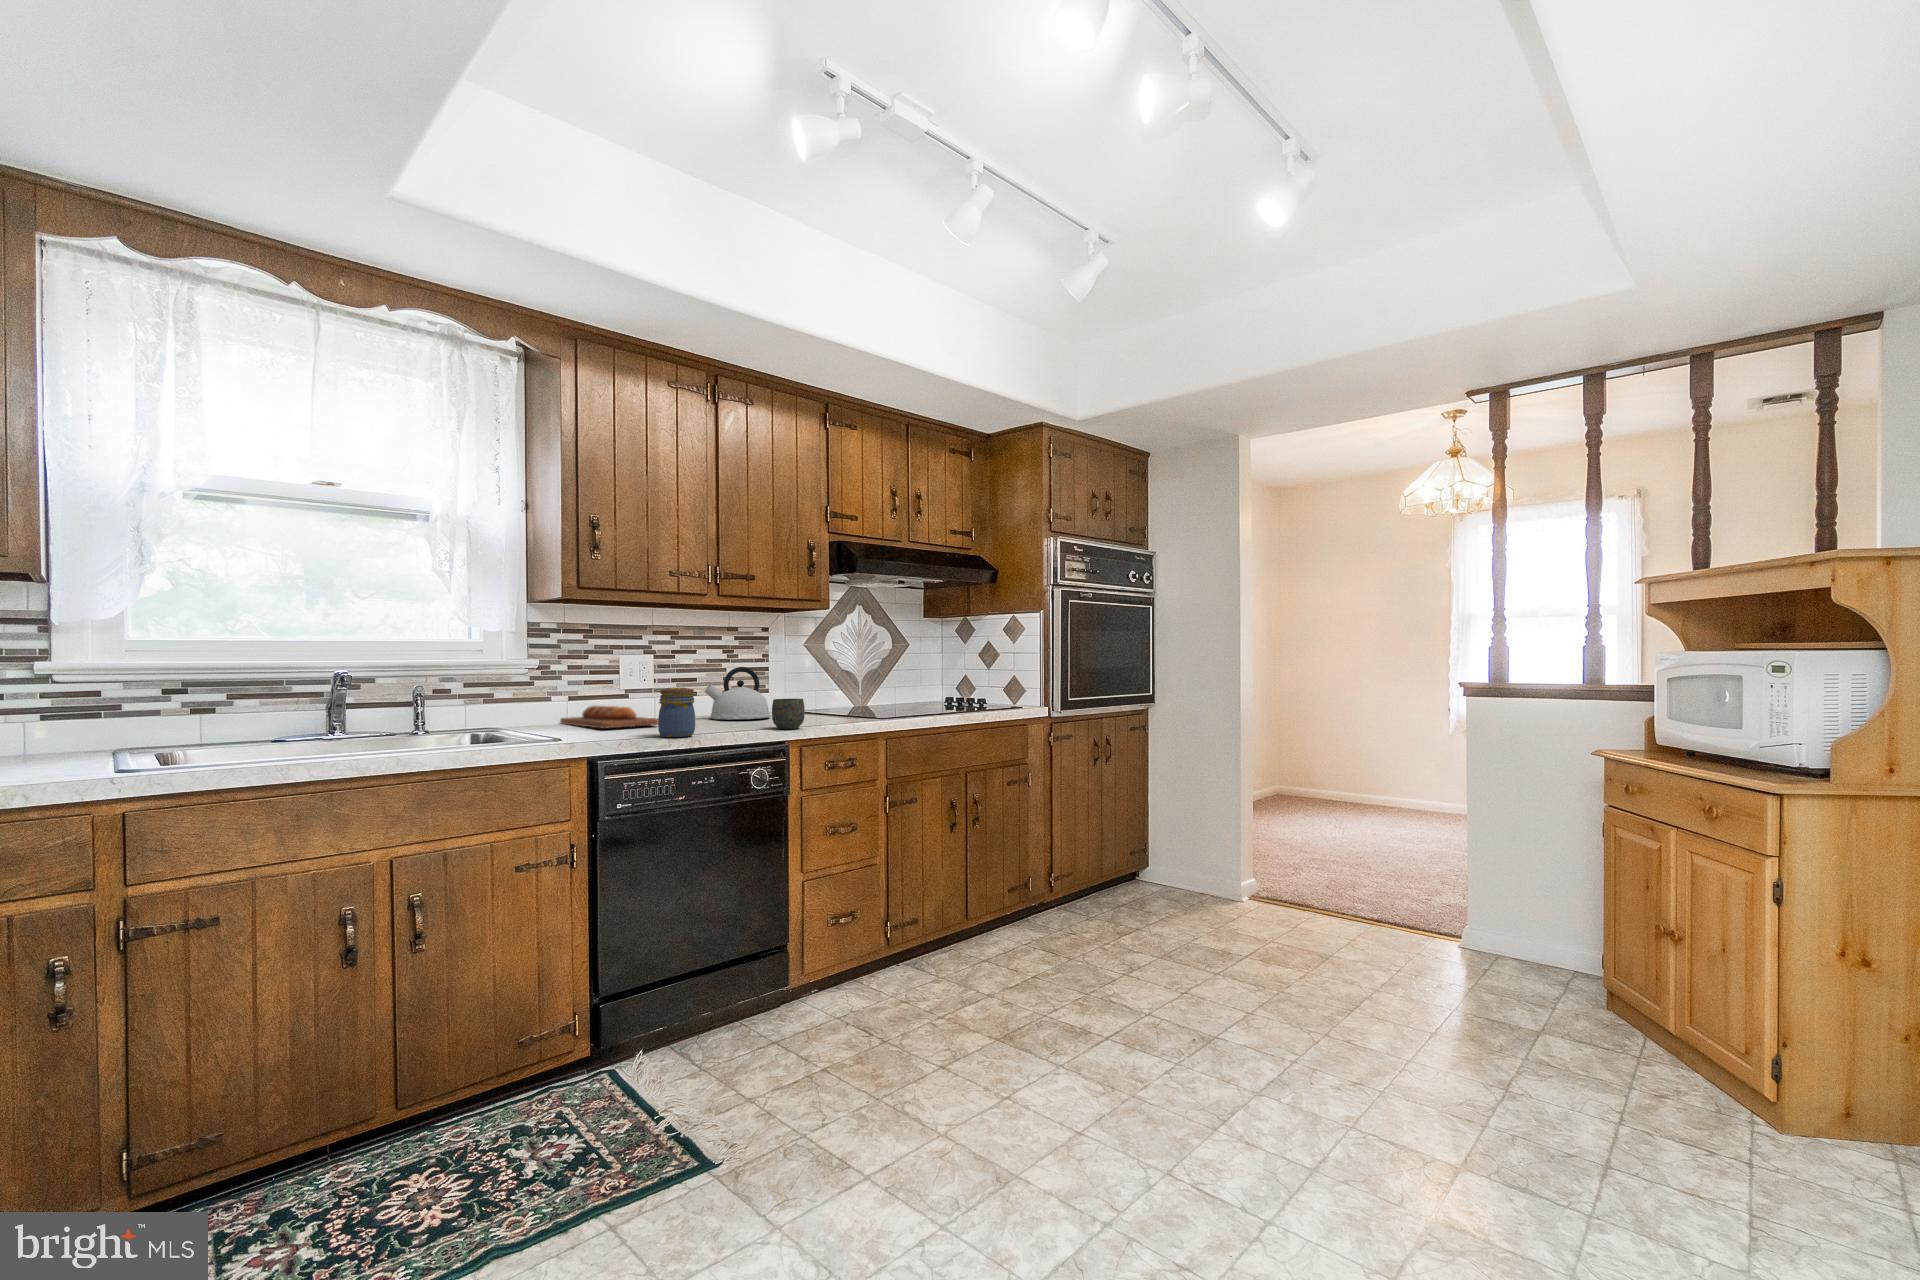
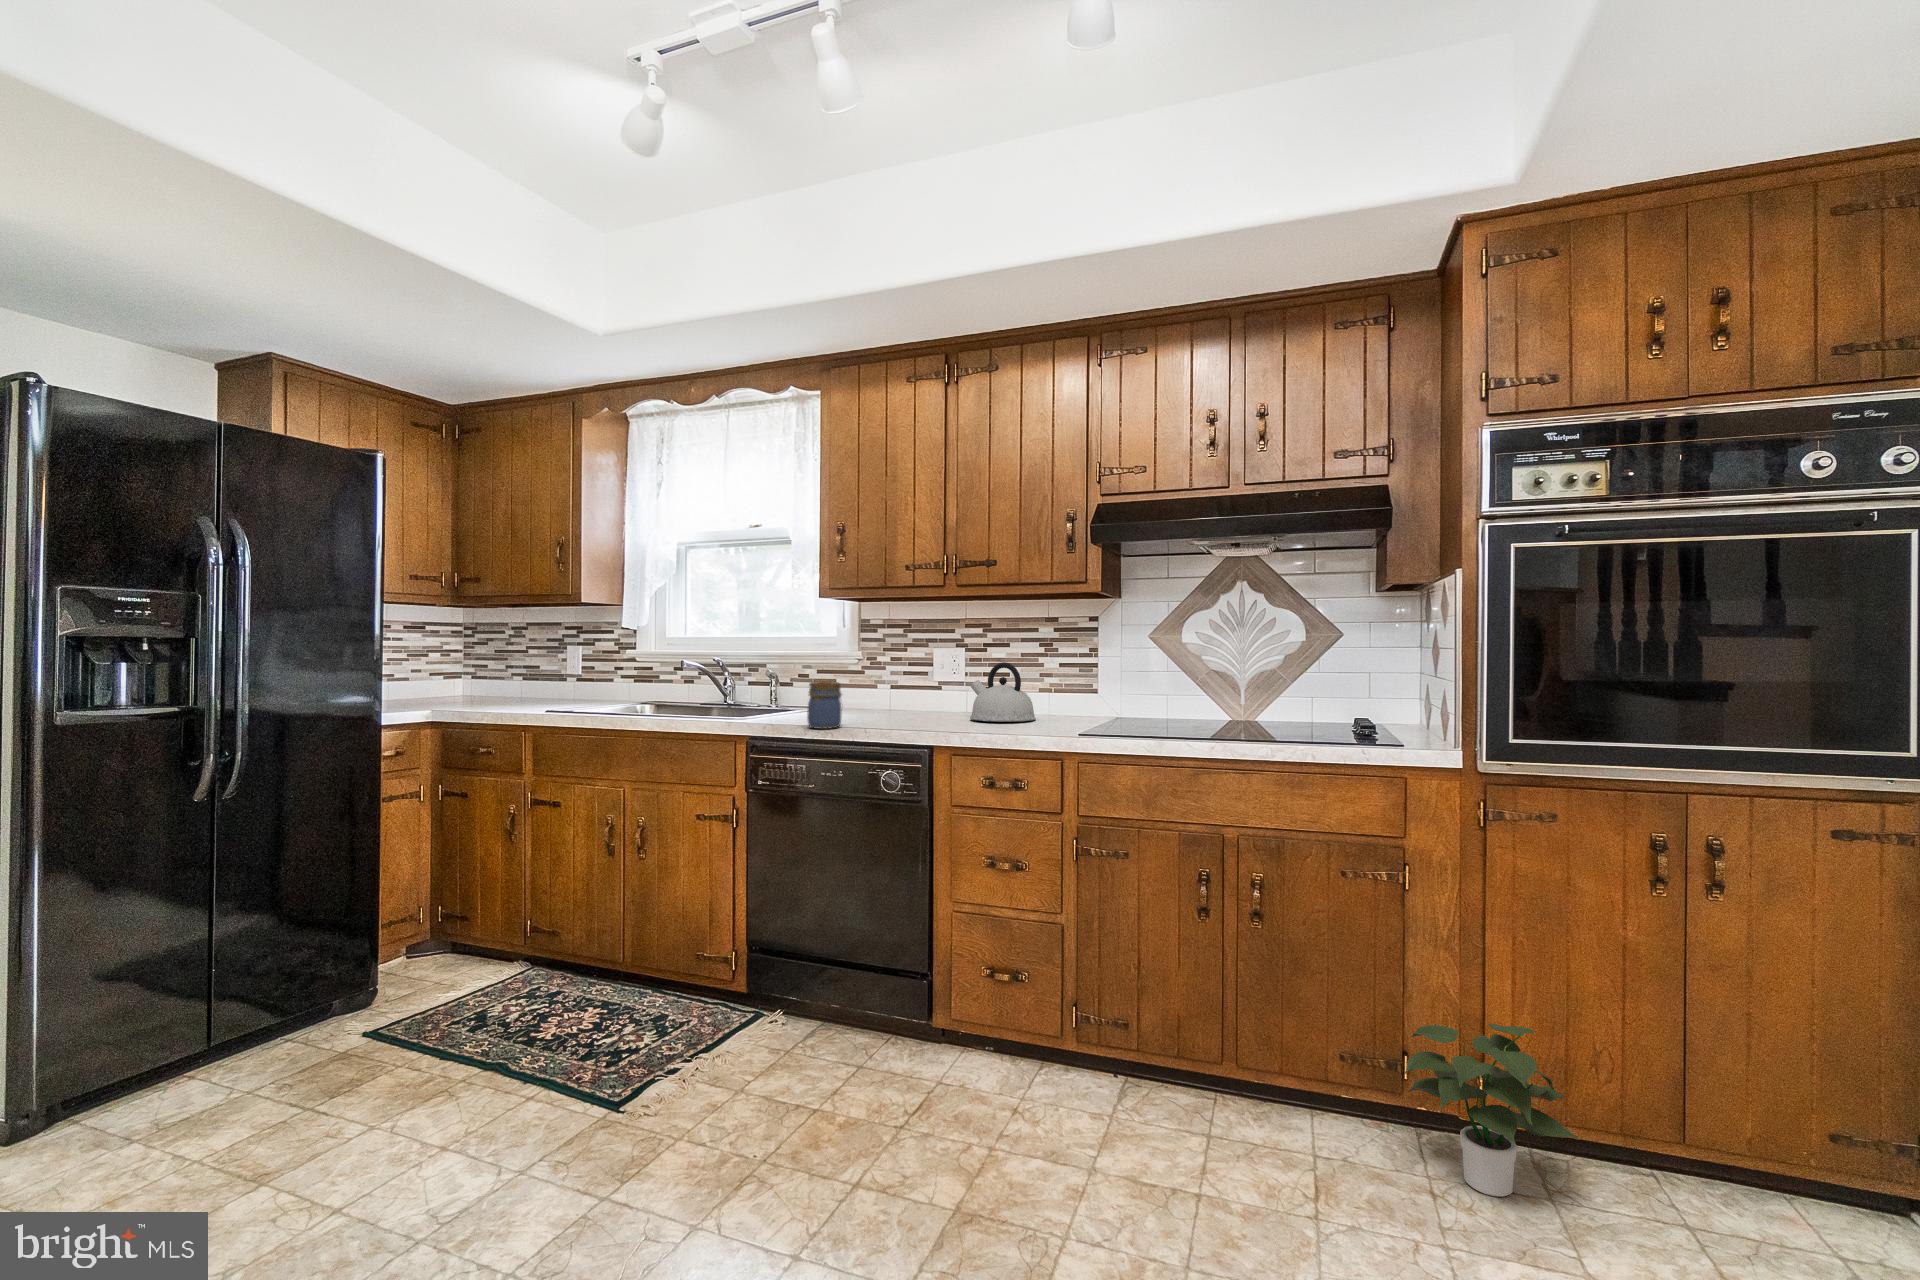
mug: present [772,699,805,729] -> none [915,699,962,734]
bread loaf: present [560,706,658,728] -> none [843,695,929,717]
potted plant: none [1034,837,1103,921] -> present [1404,1024,1580,1197]

